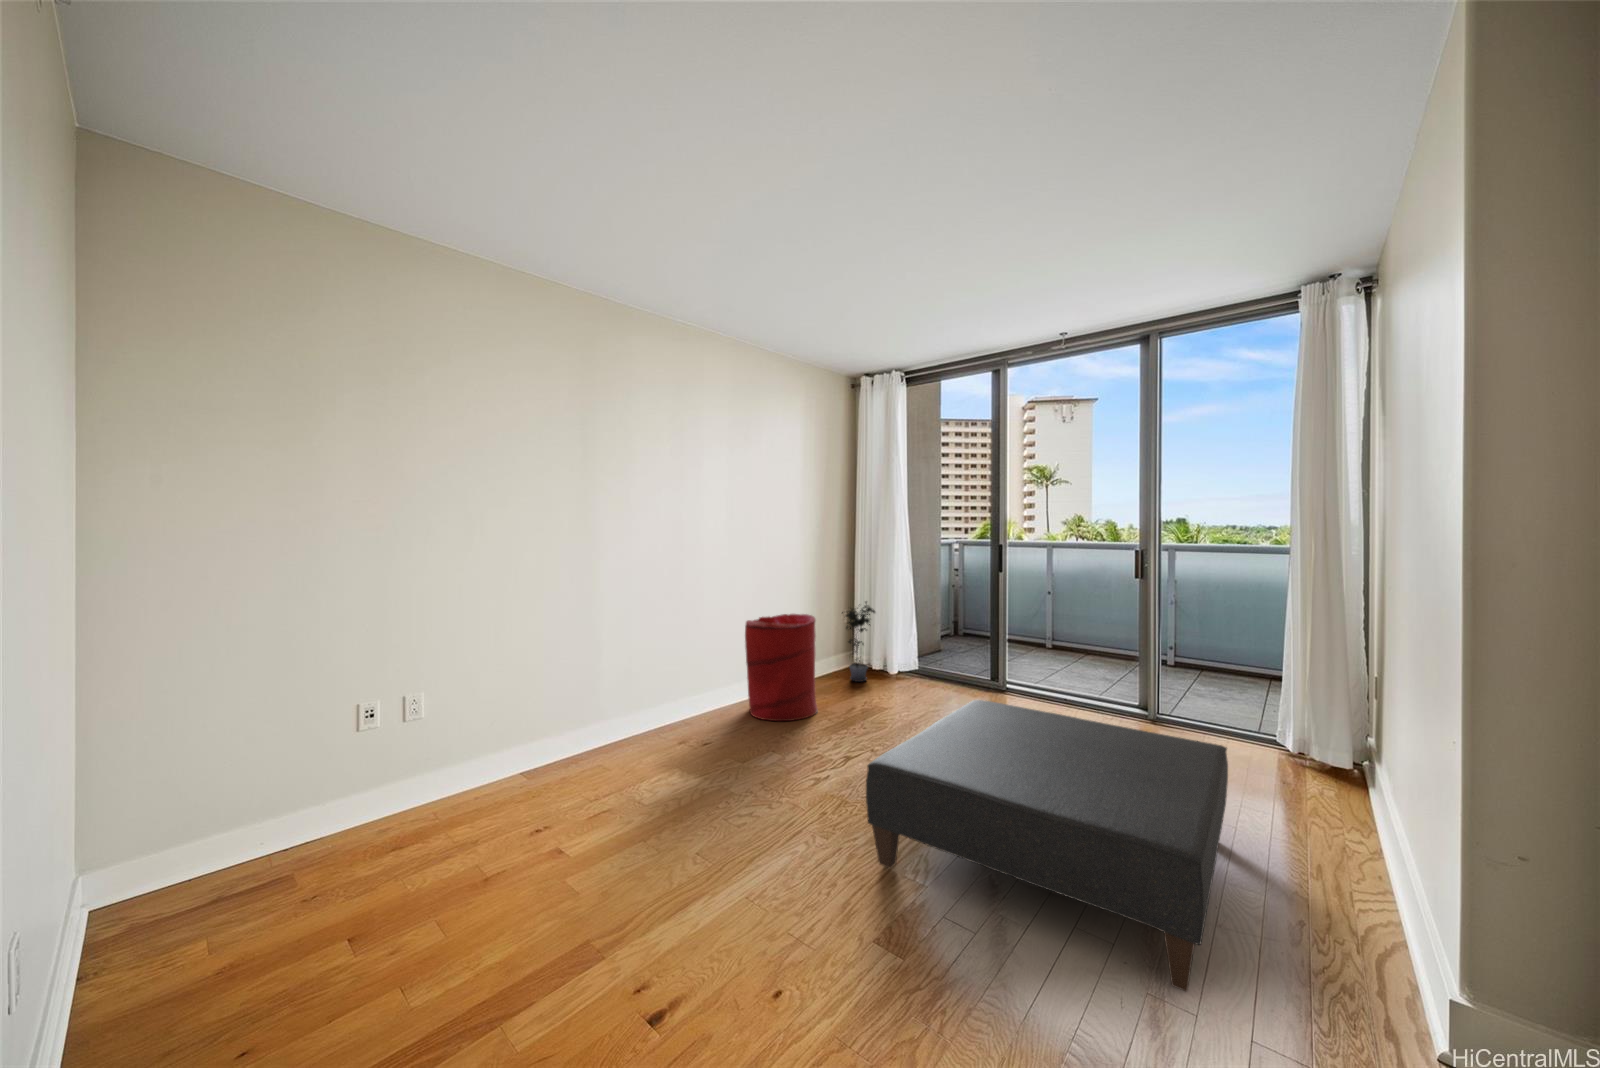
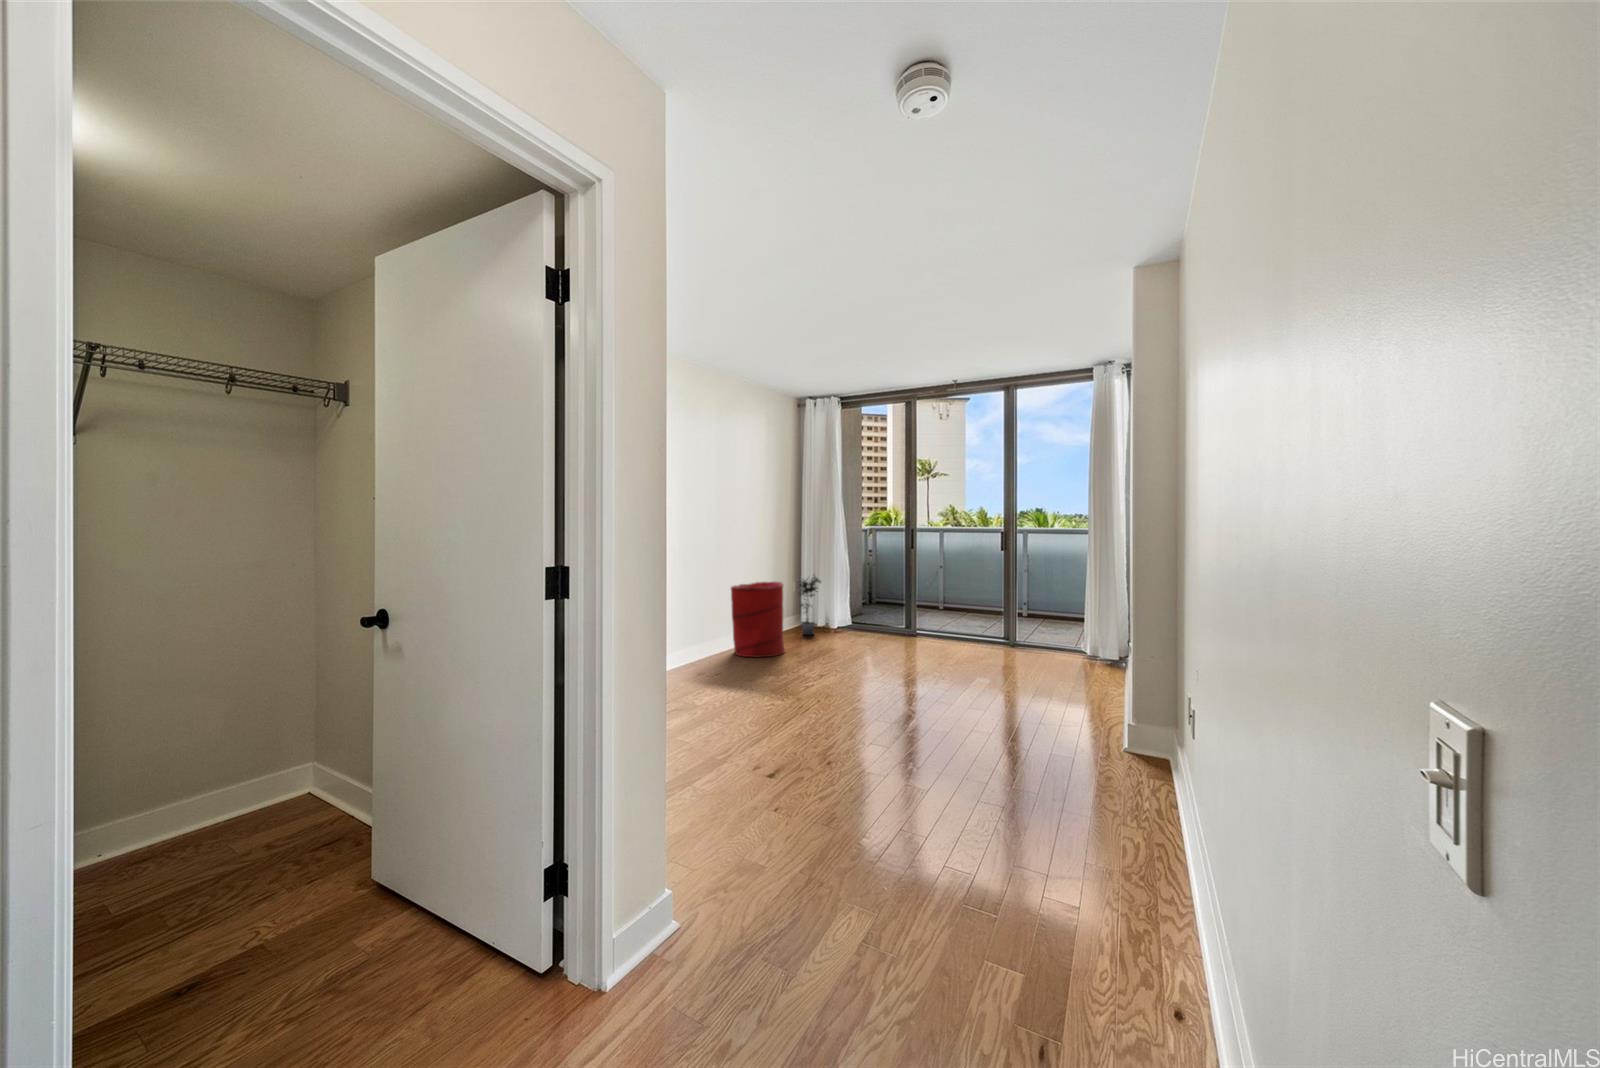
ottoman: present [866,700,1228,991] -> none [846,626,1044,735]

